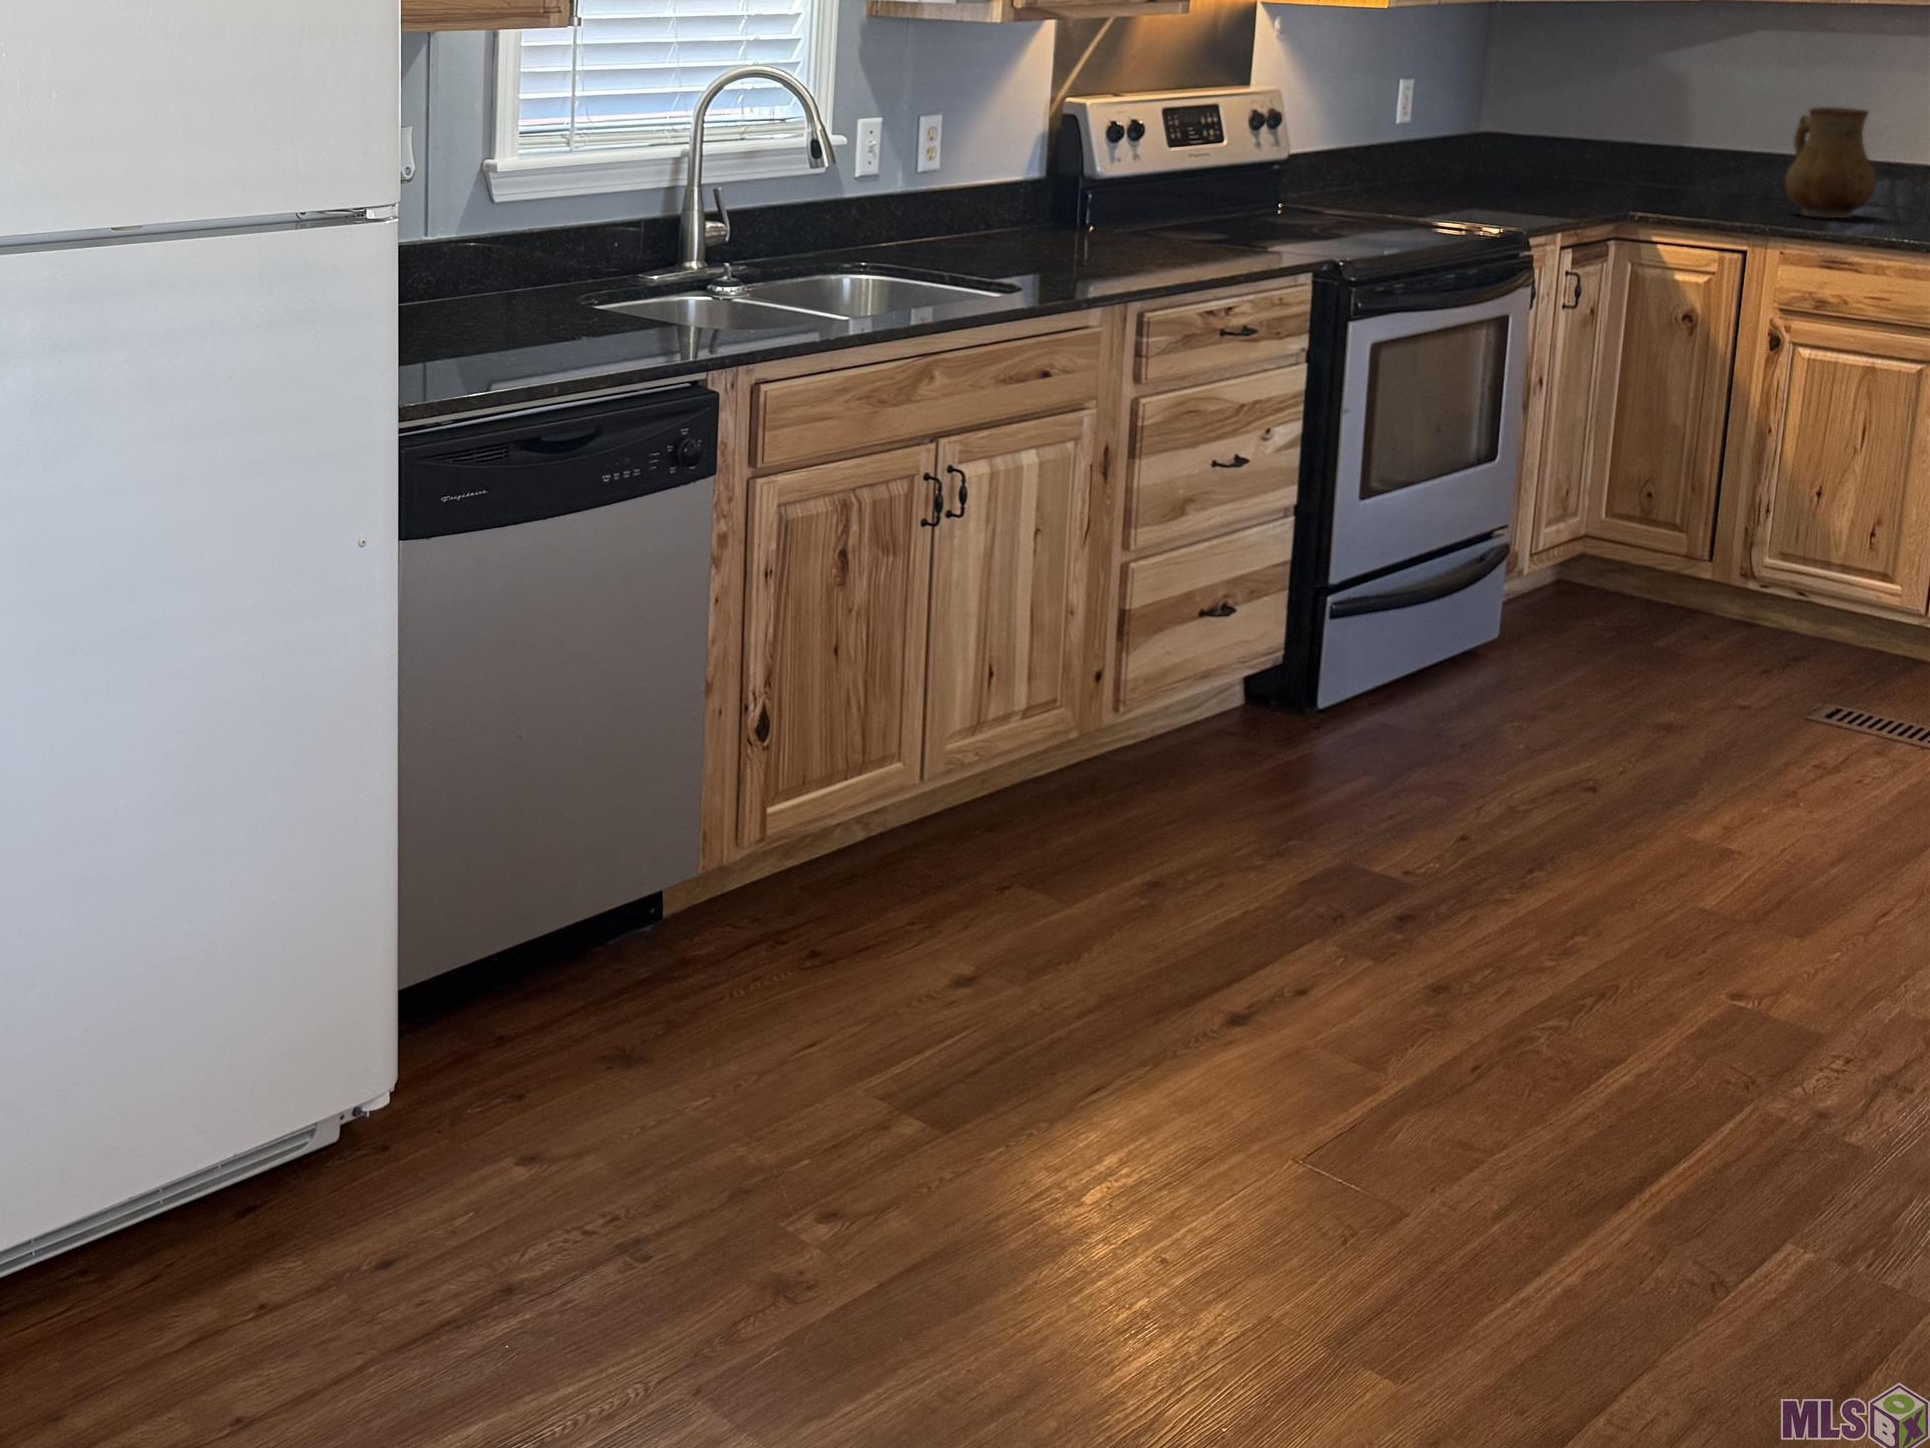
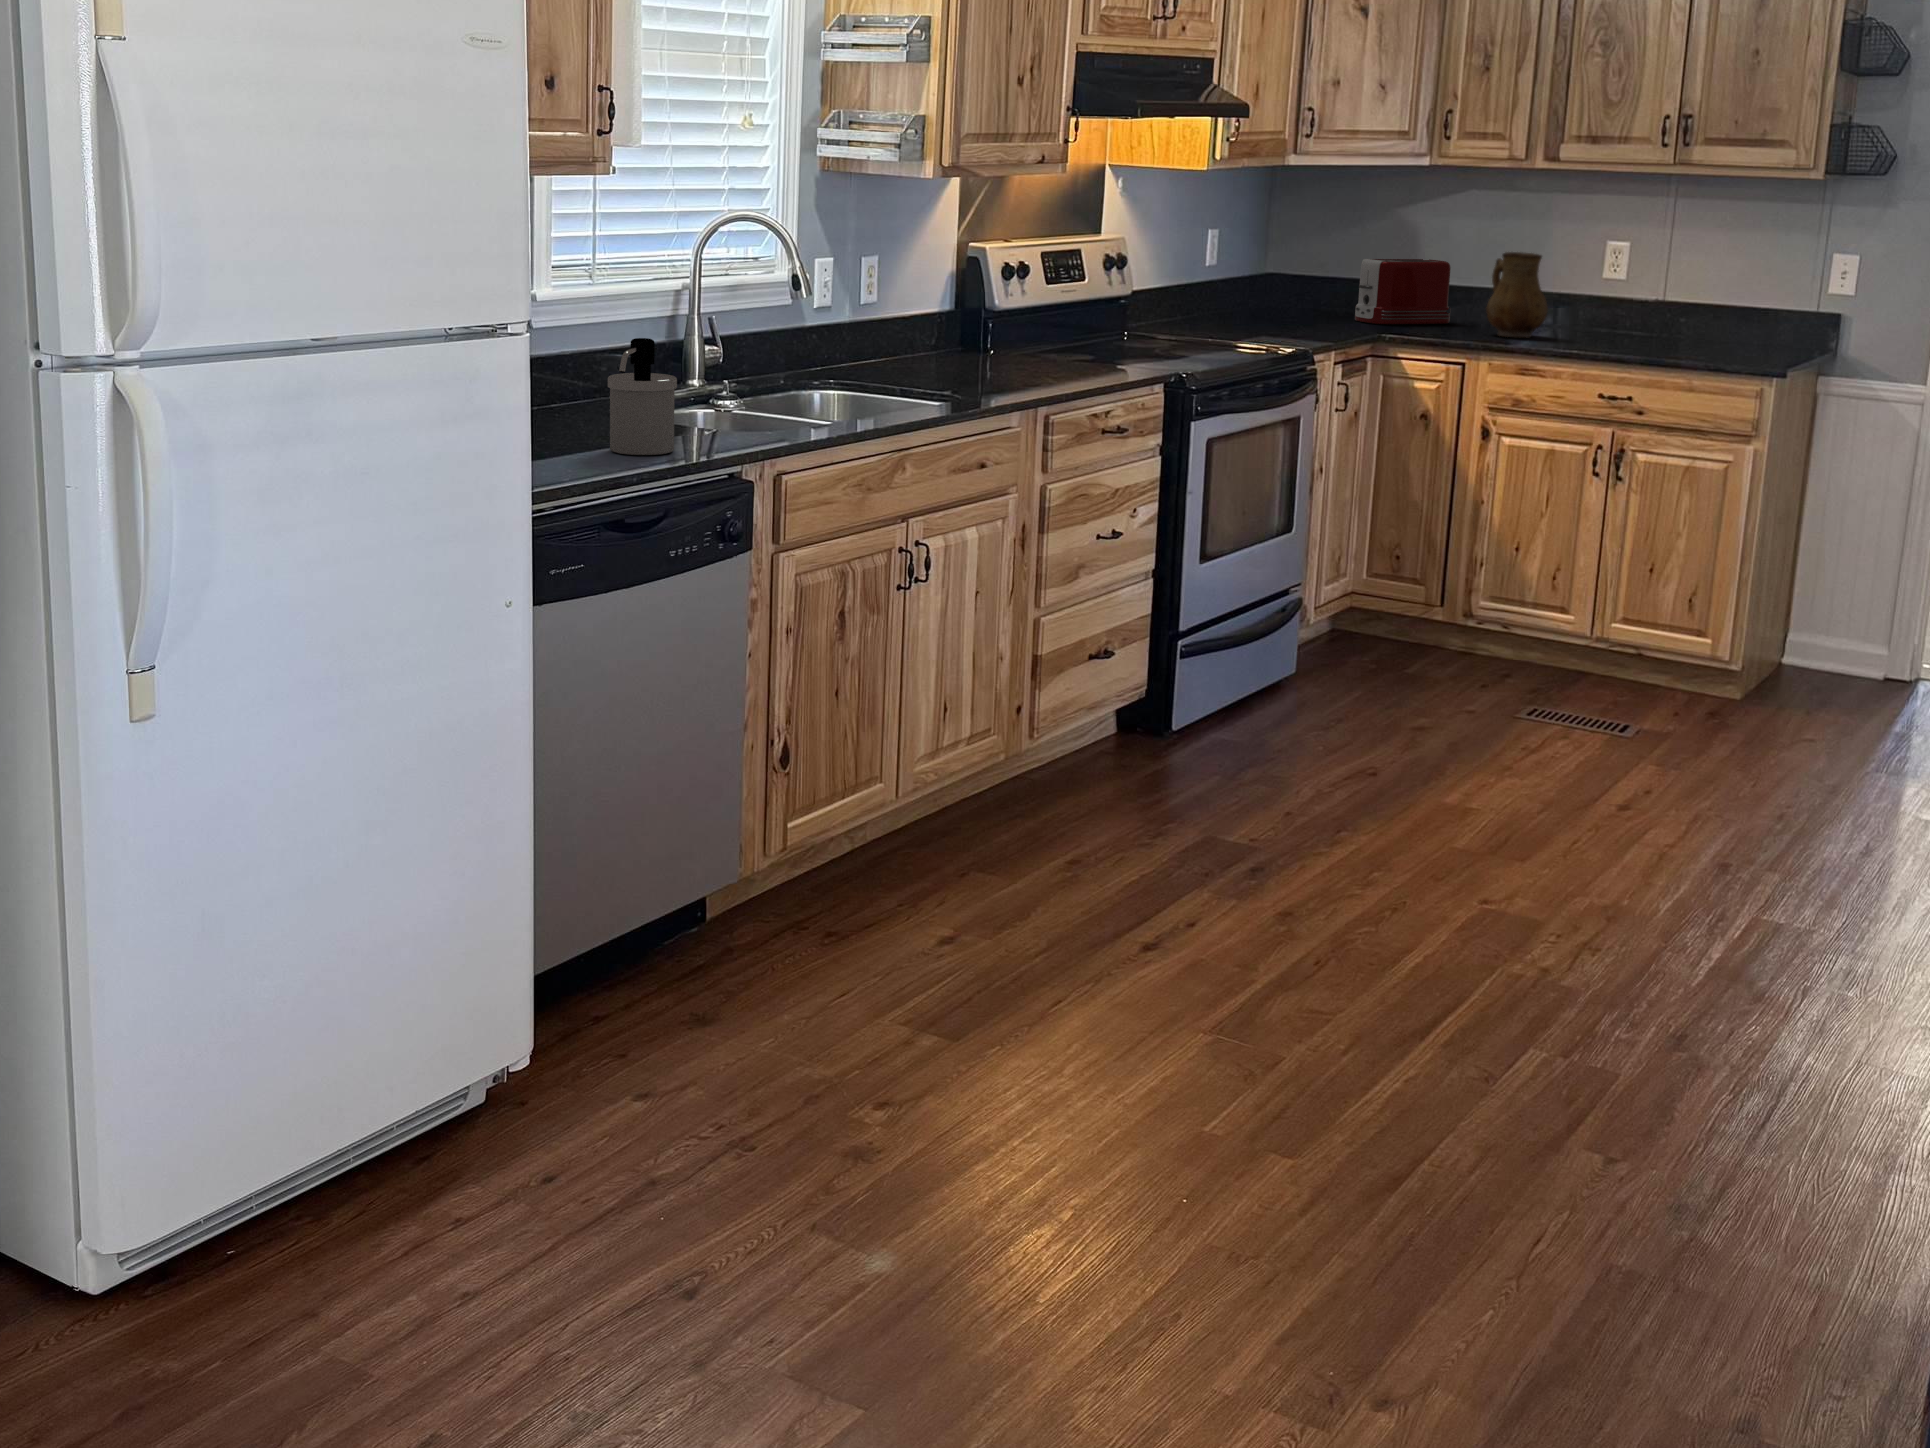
toaster: none [1597,116,1735,199] -> present [1355,259,1451,324]
soap dispenser: none [554,219,636,358] -> present [608,338,677,455]

